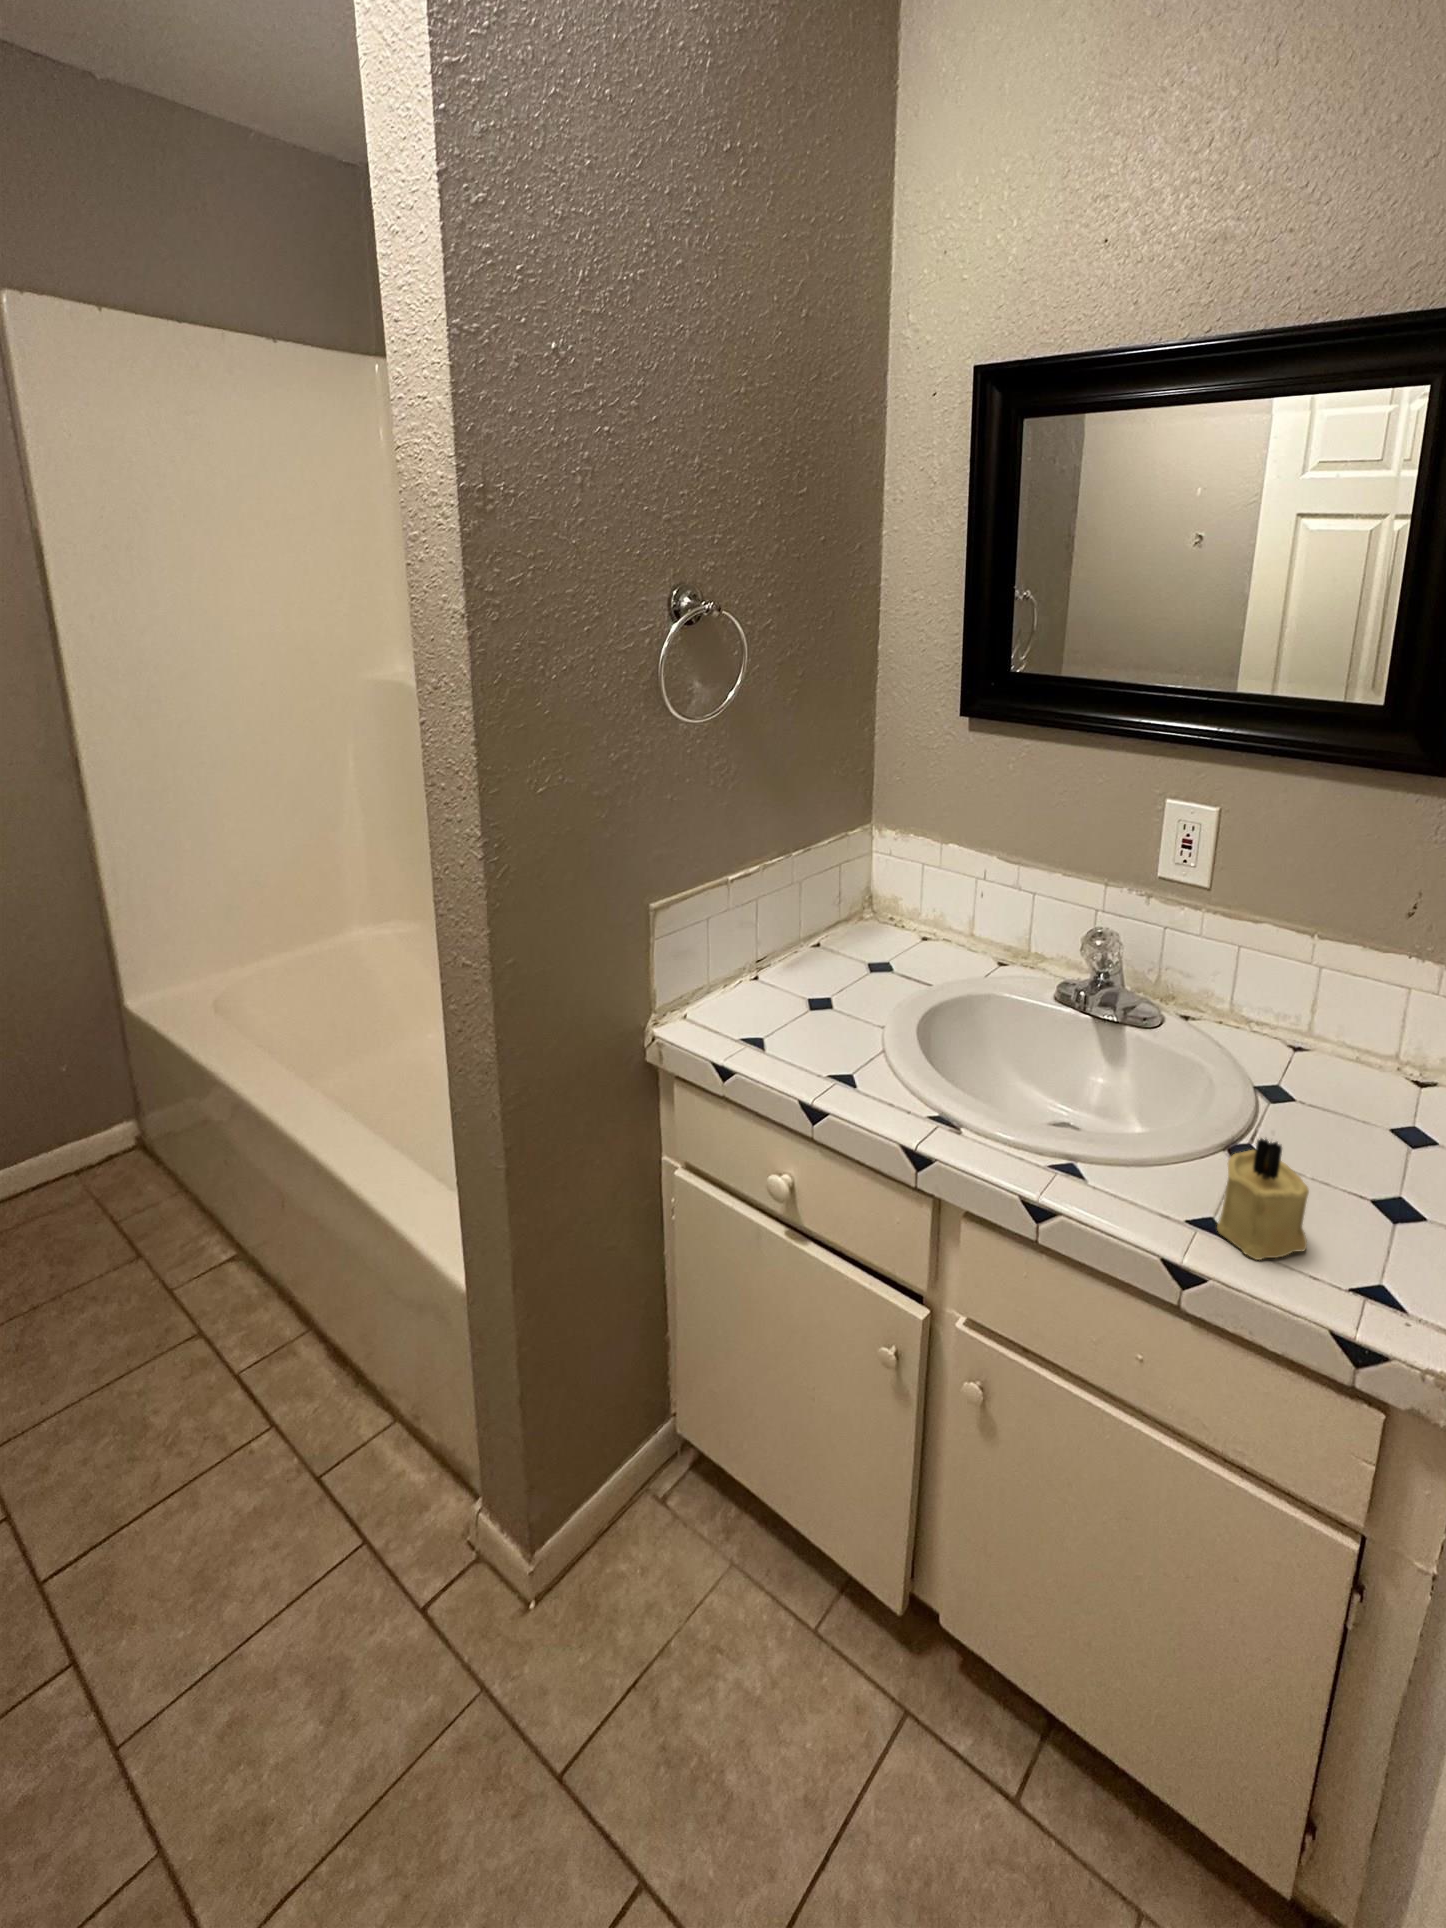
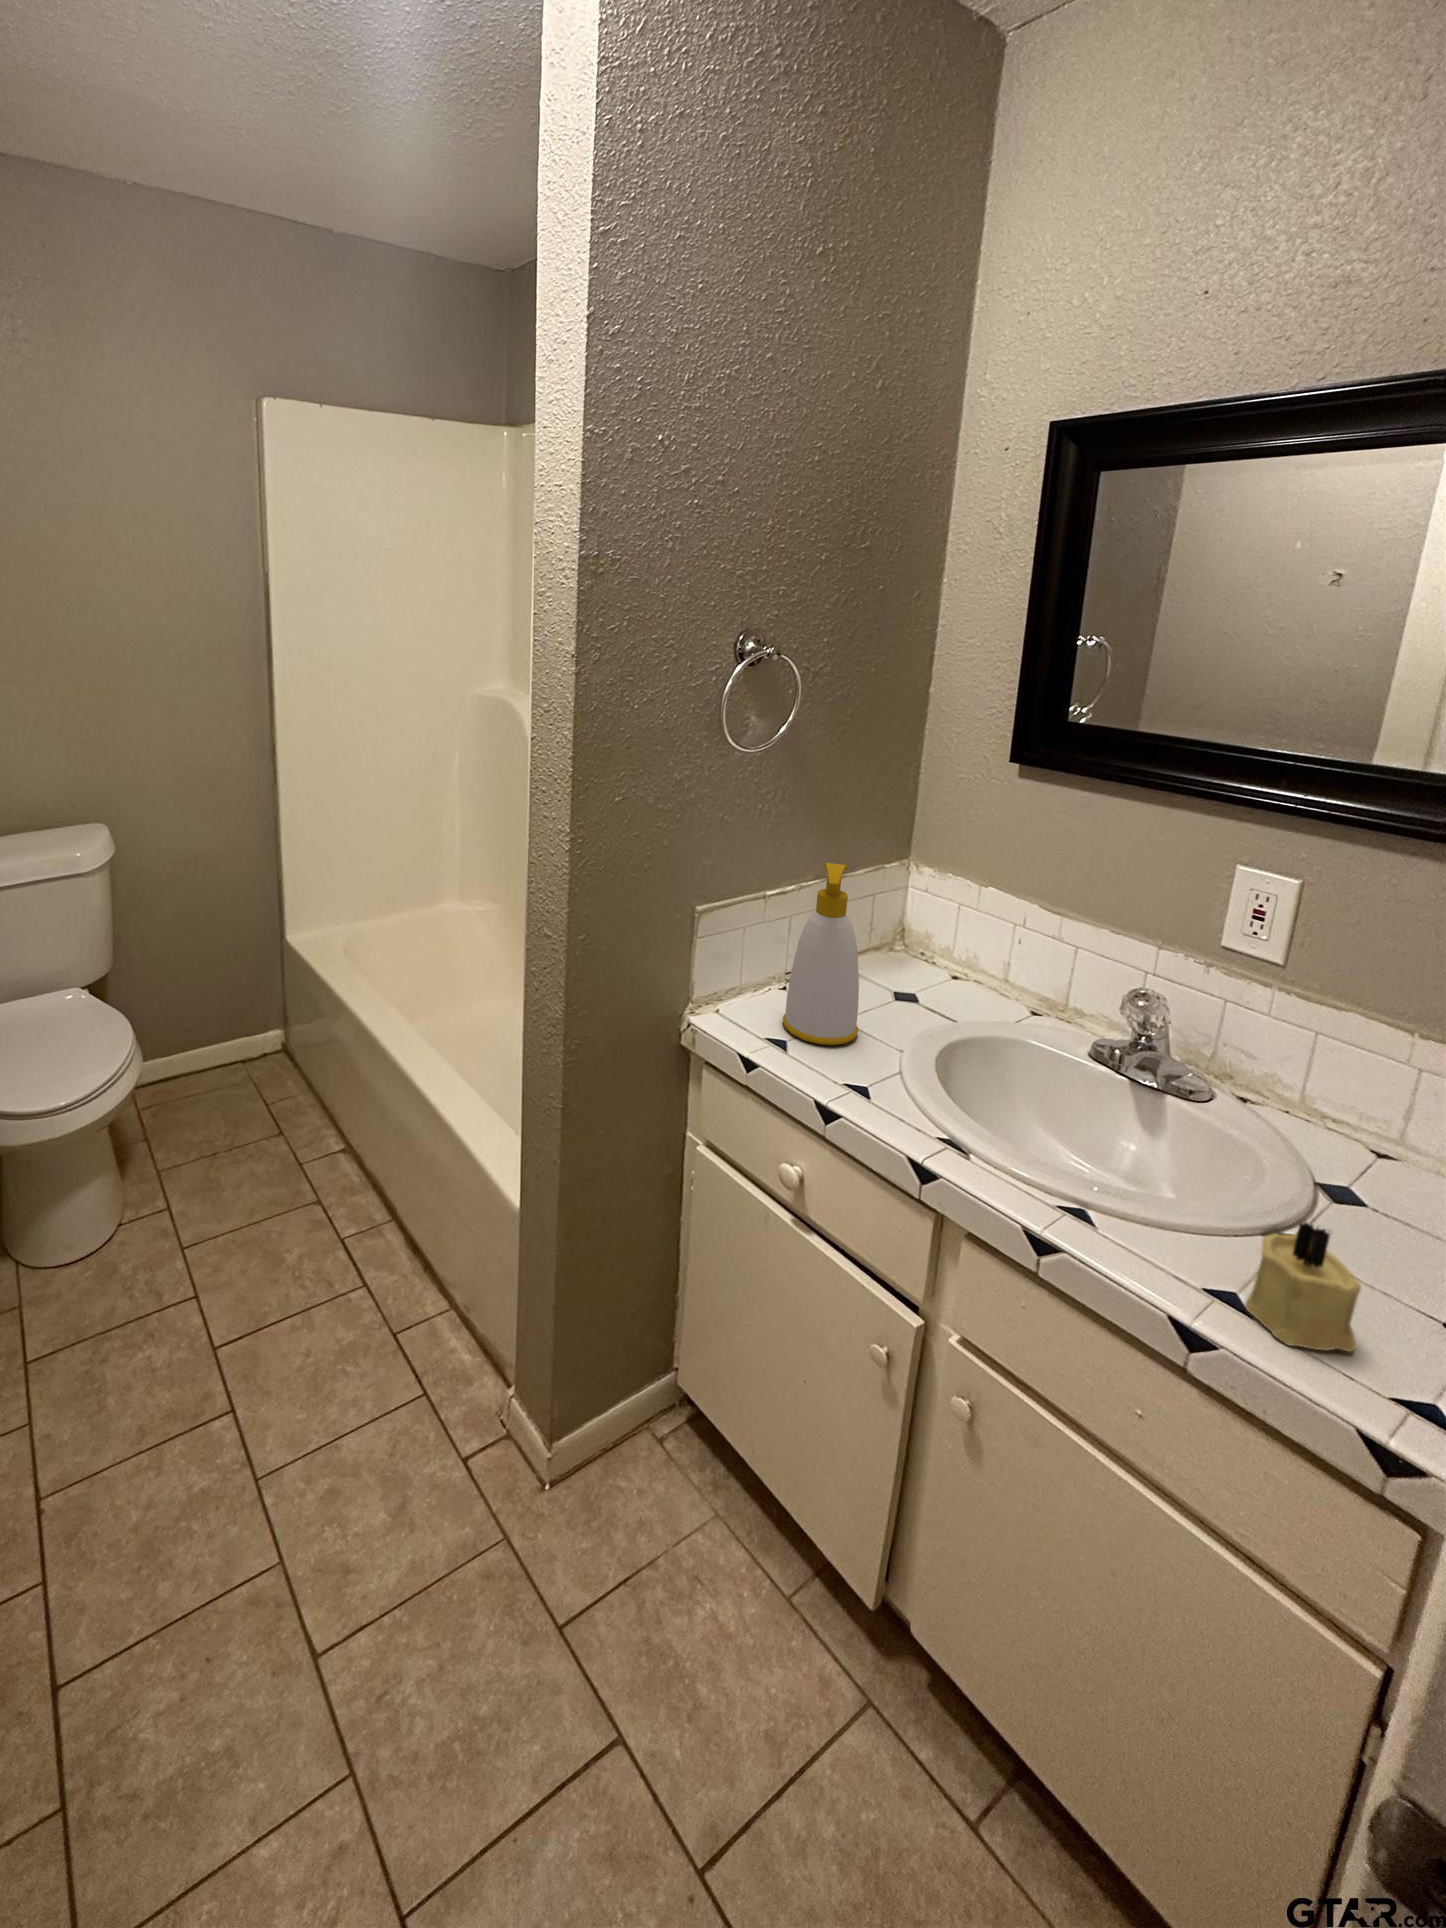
soap bottle: none [759,839,840,1037] -> present [783,863,859,1045]

